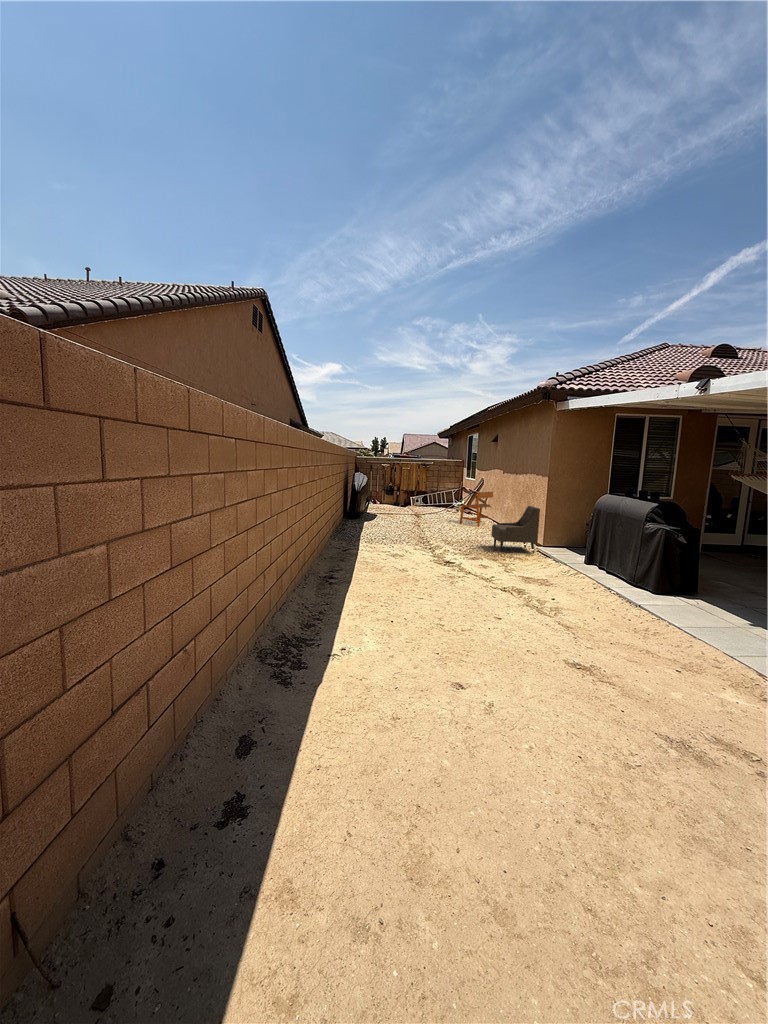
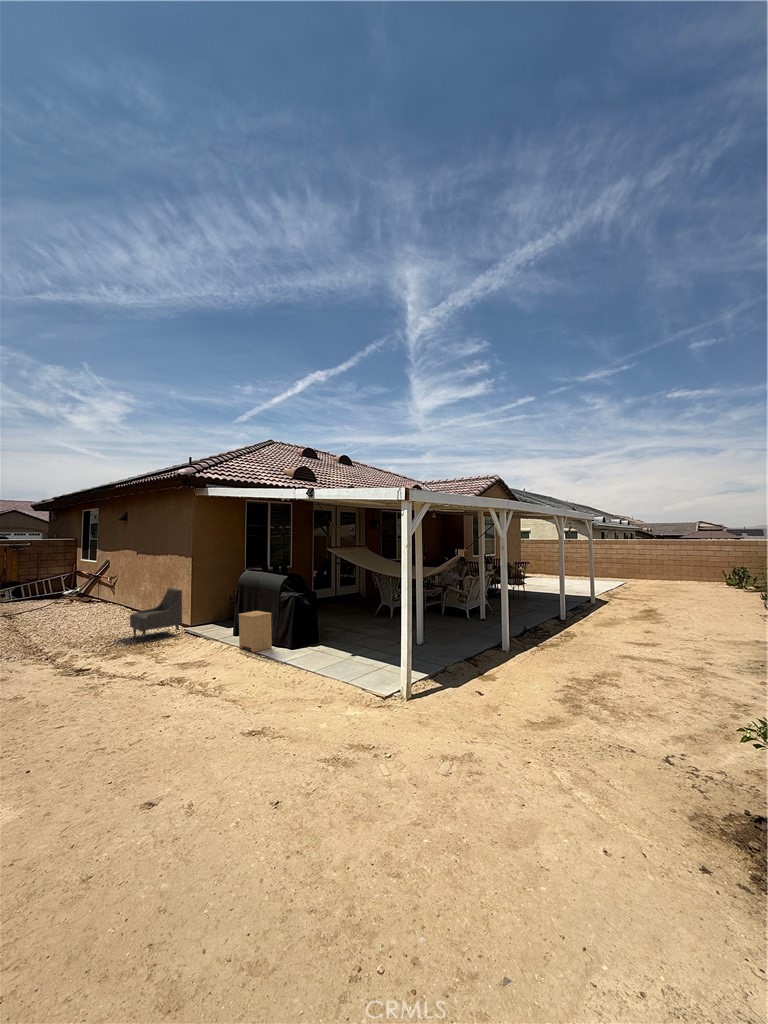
bench: present [460,492,493,526] -> none [81,575,127,618]
side table: none [589,540,633,586] -> present [238,611,272,652]

